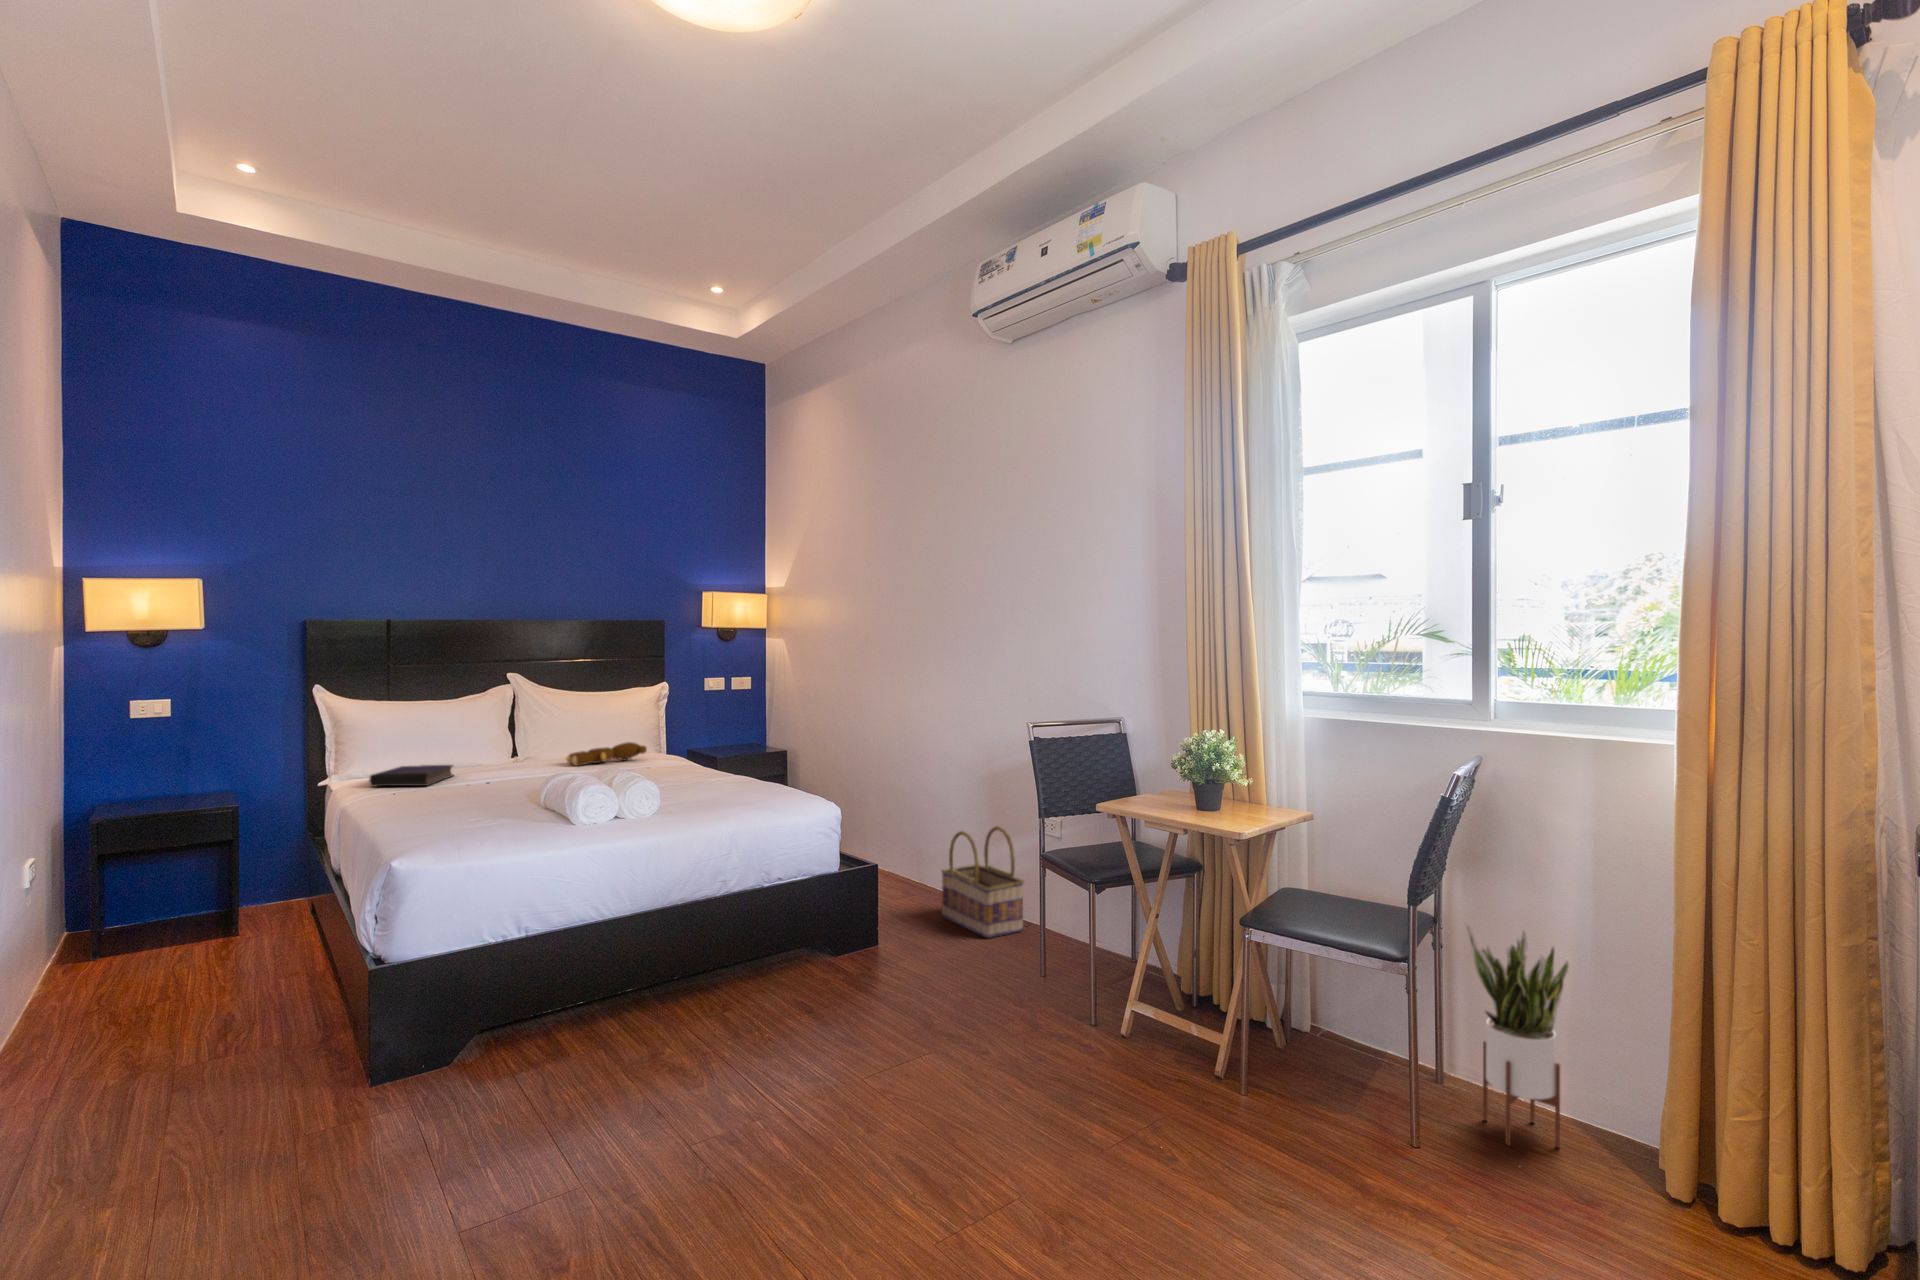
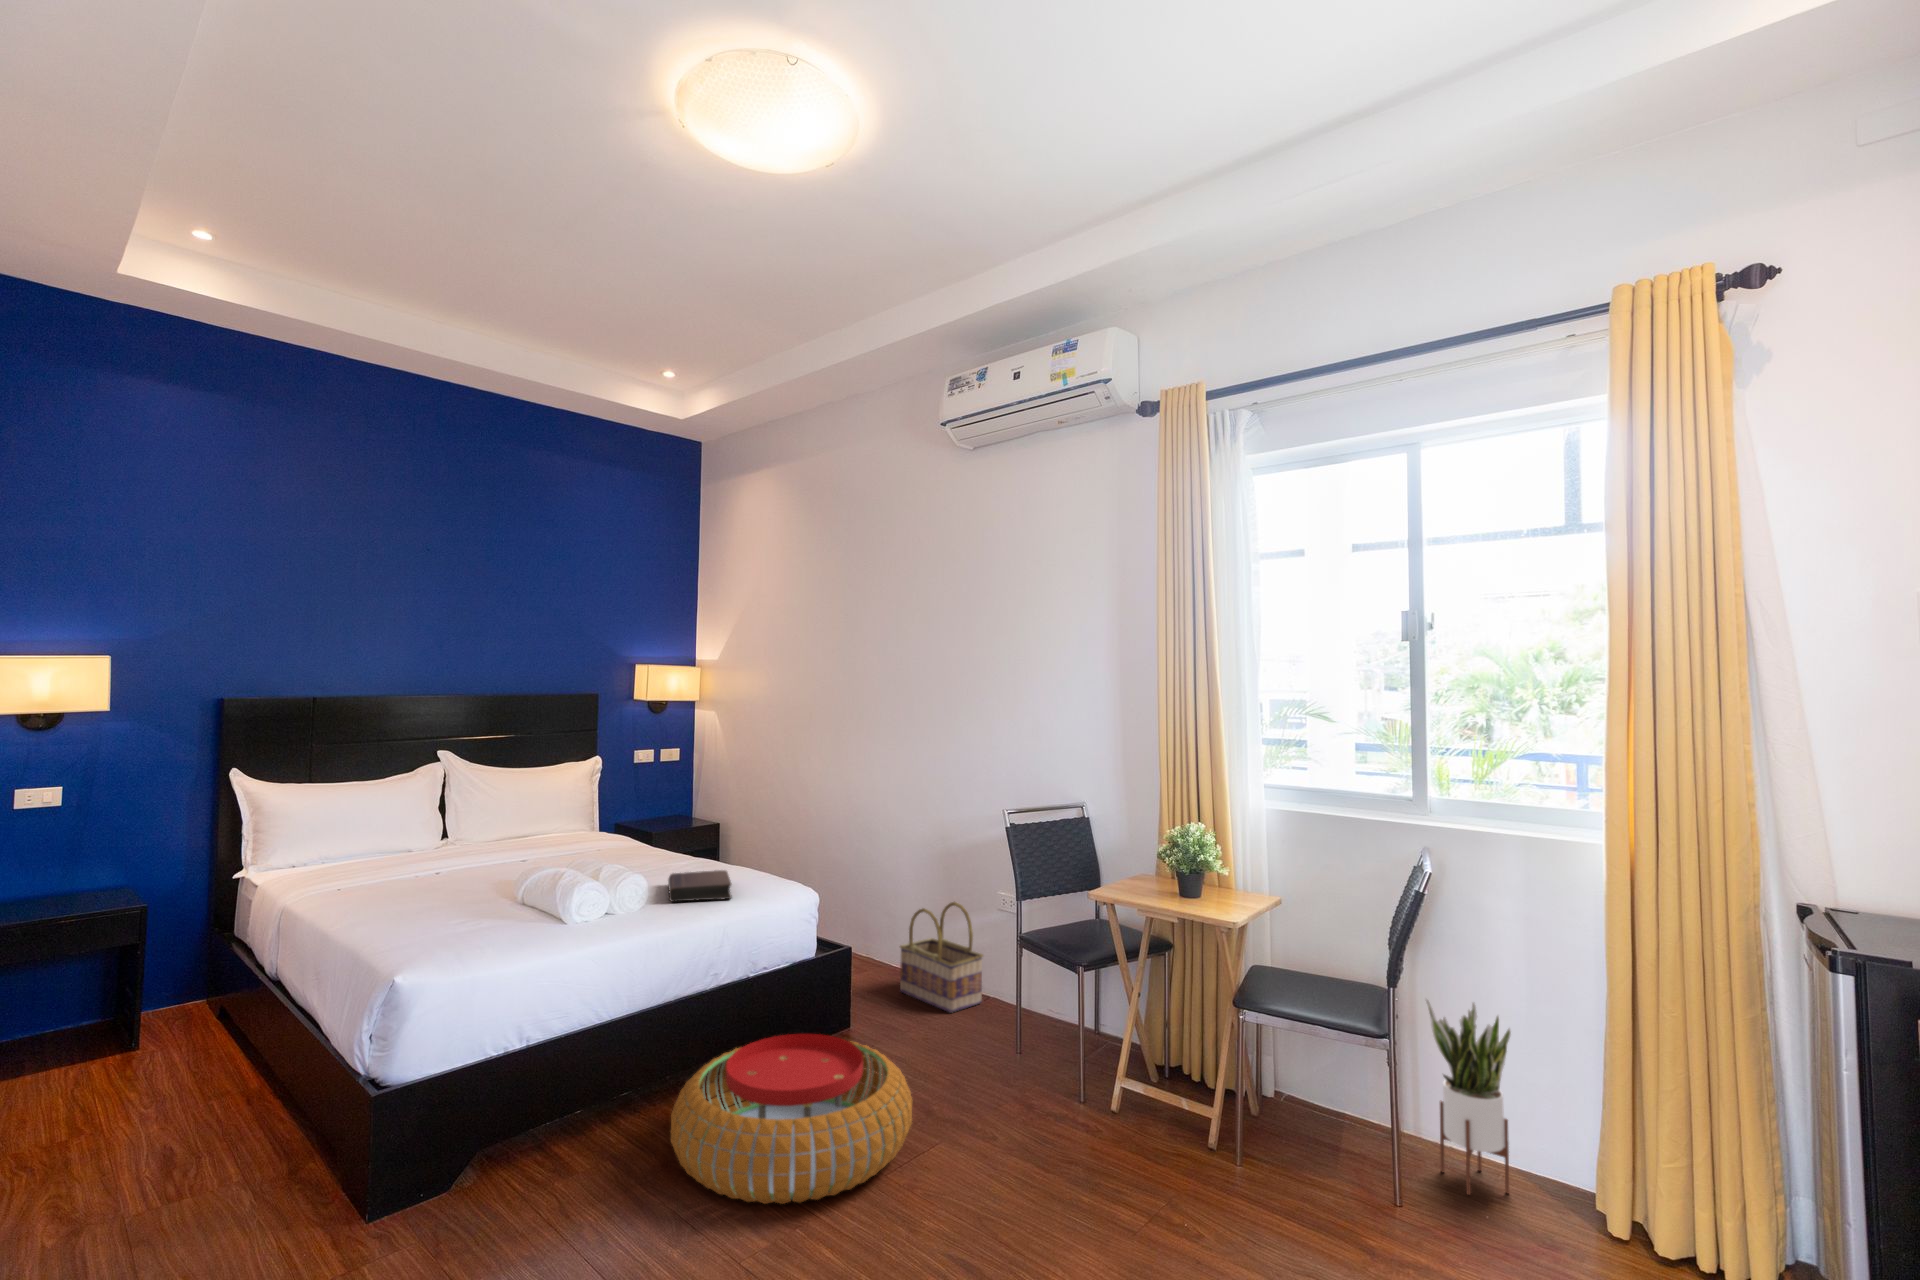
teddy bear: present [566,742,647,766] -> none [508,822,592,849]
book: present [369,765,453,786] -> present [668,870,732,902]
pouf: none [656,940,901,1096] -> present [671,1034,912,1204]

